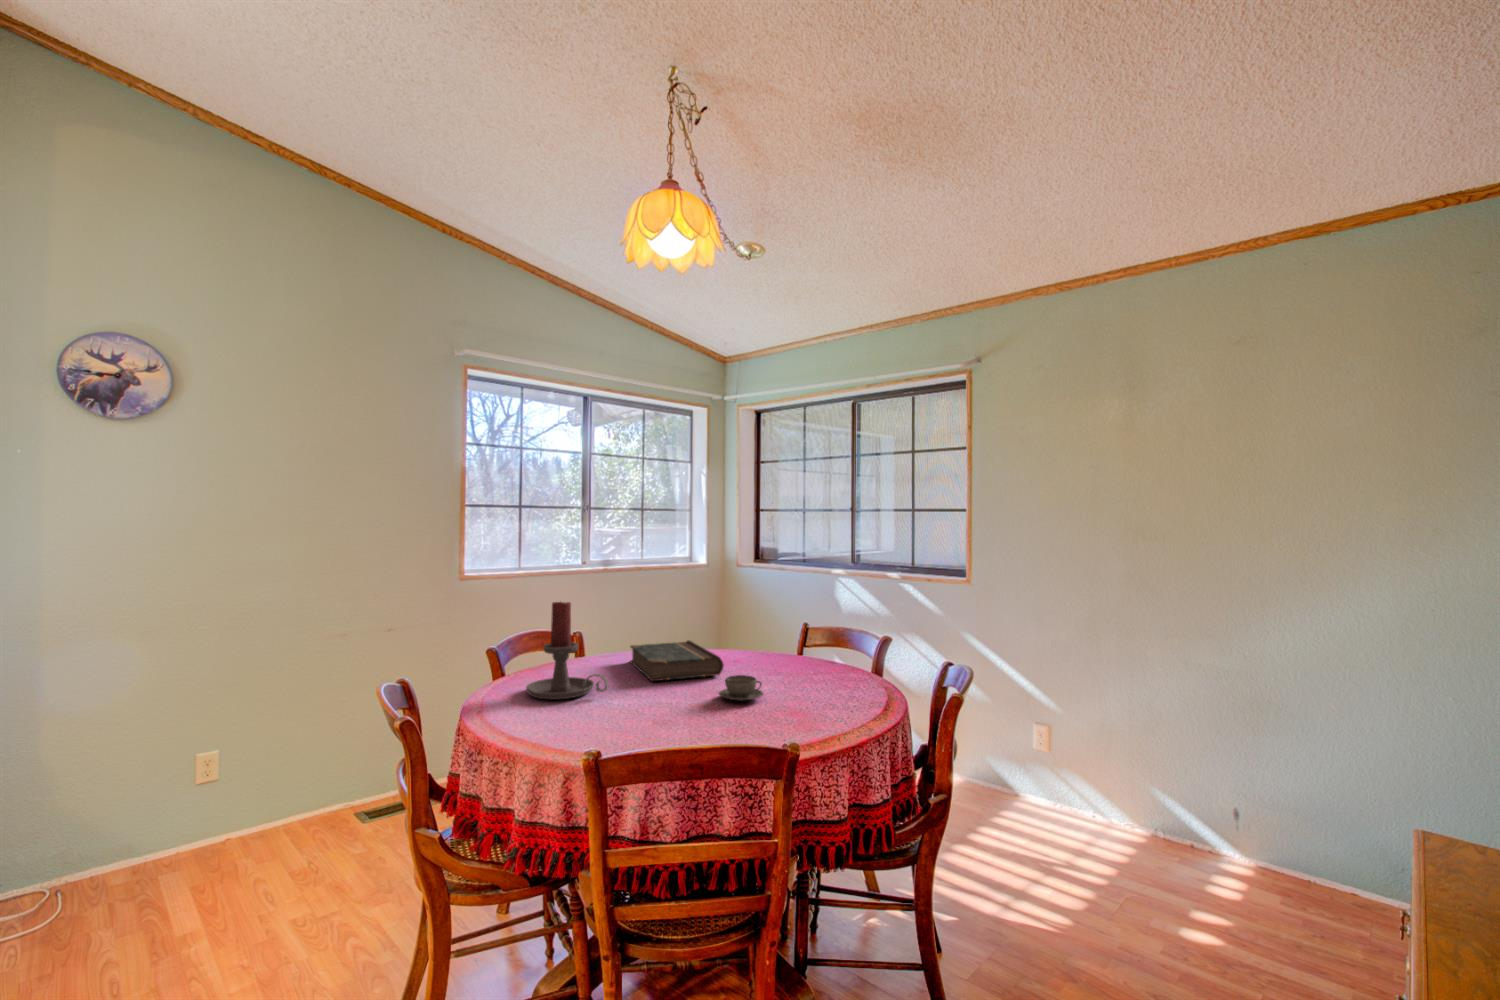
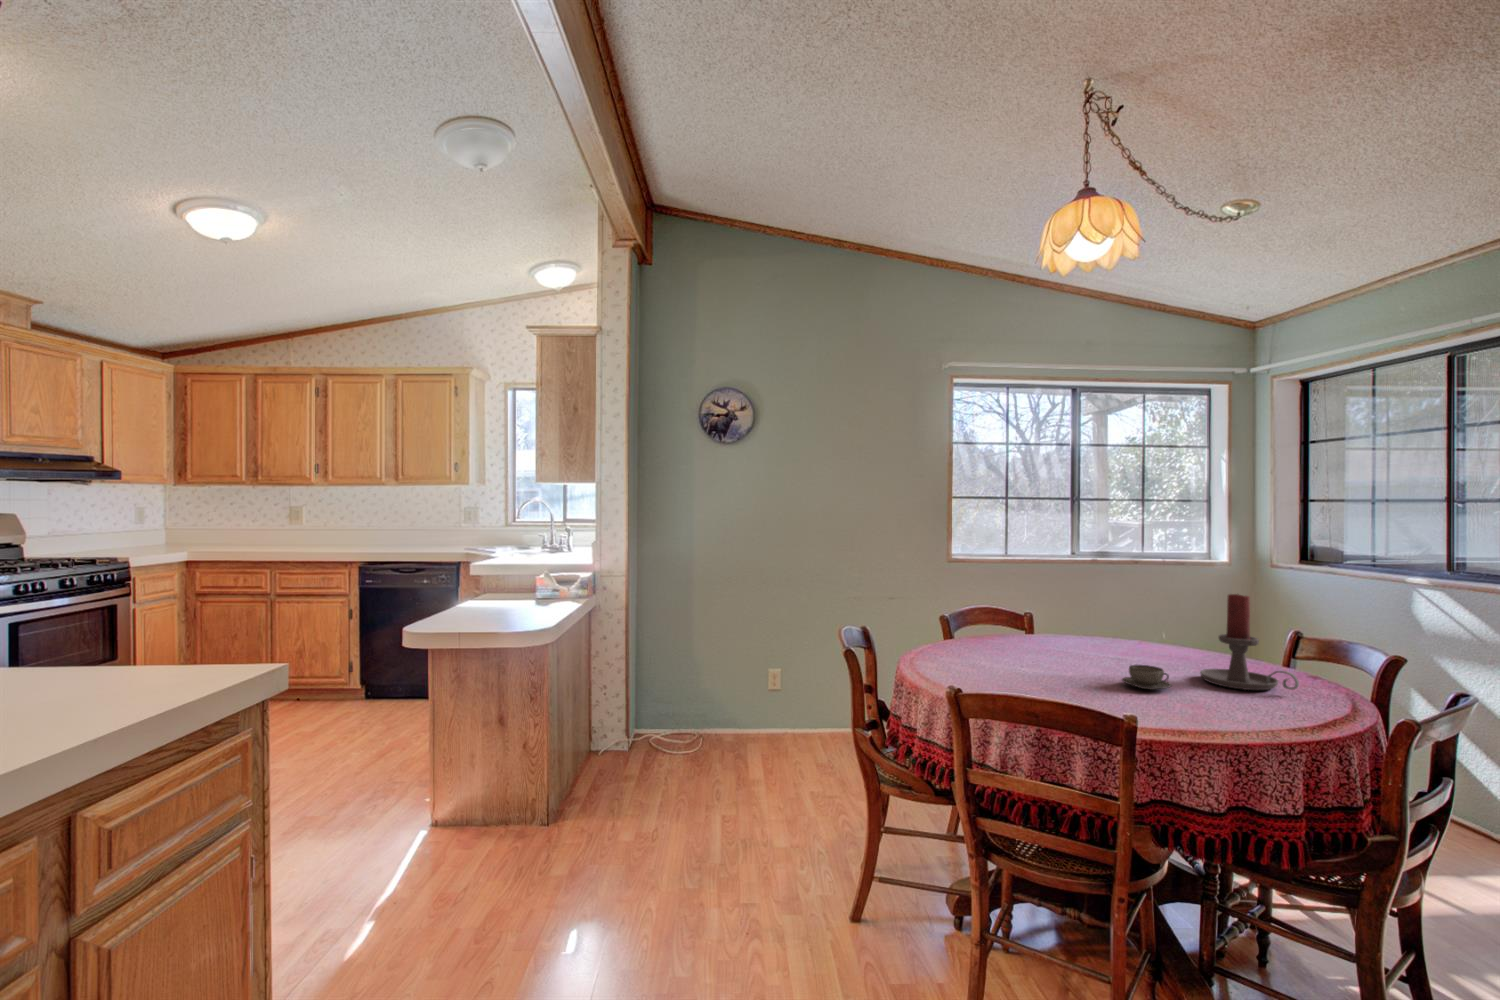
candle holder: present [526,602,609,700] -> present [1200,594,1299,690]
book: present [630,640,724,681] -> none [1063,629,1148,667]

